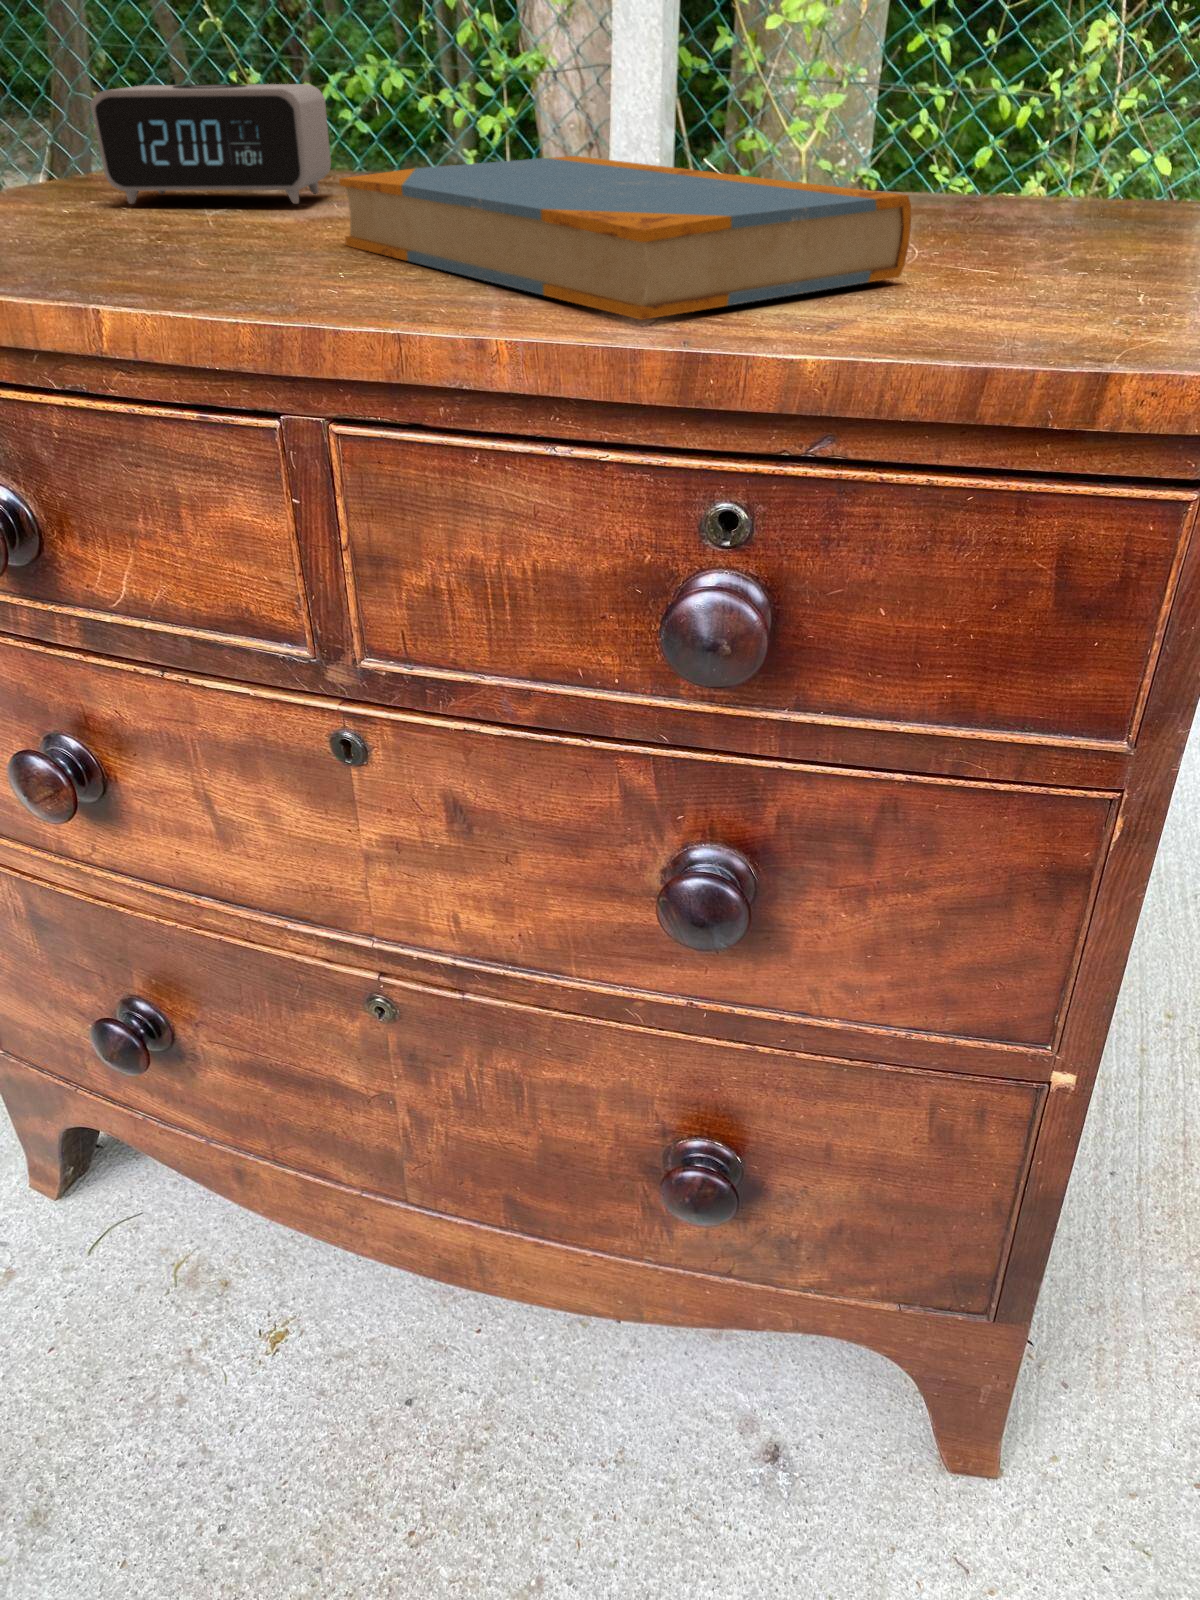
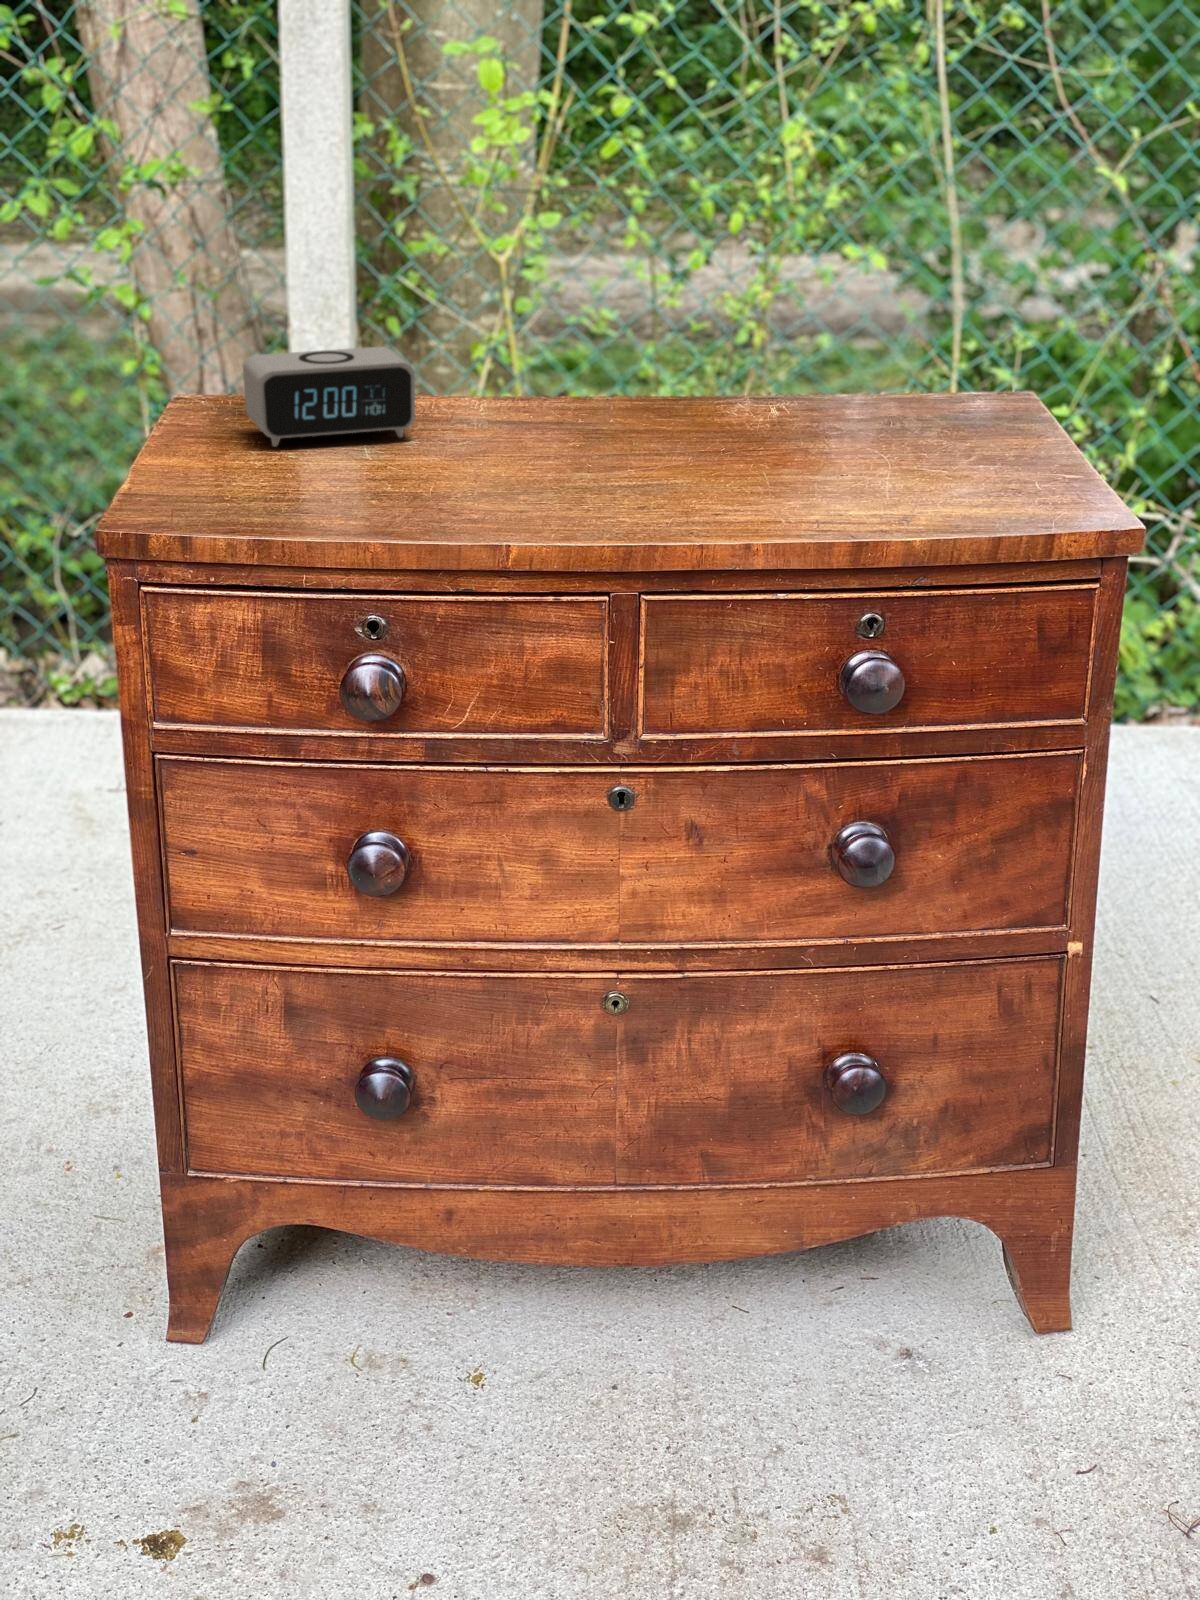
book: present [339,156,911,320] -> none [524,398,904,524]

